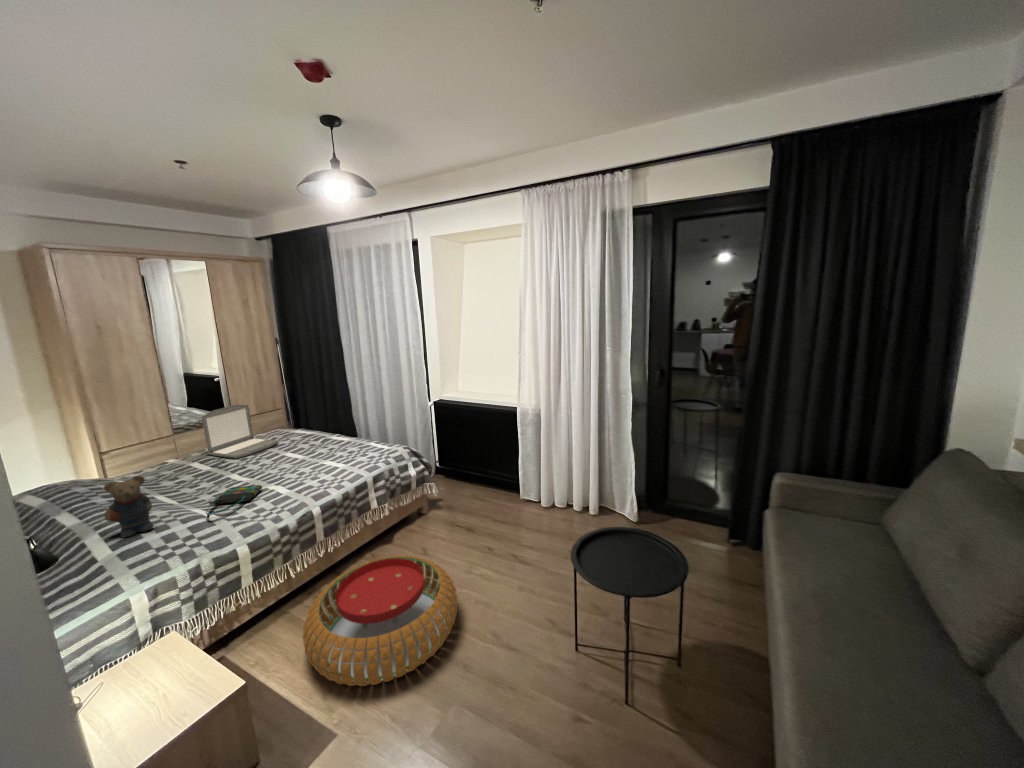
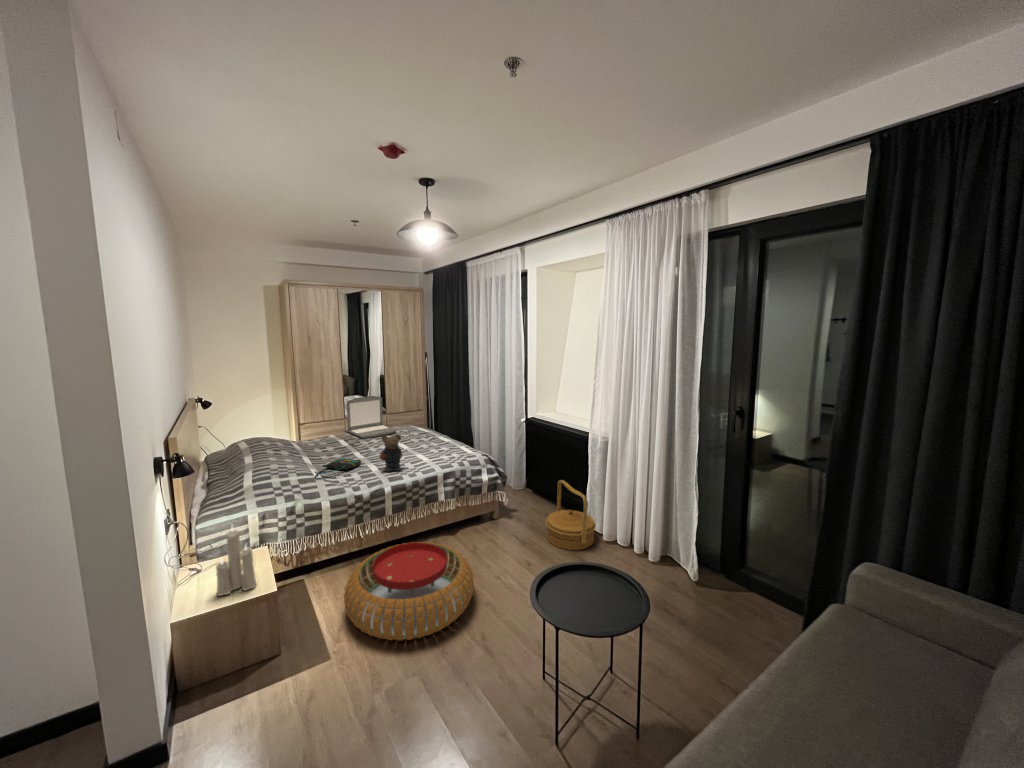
woven basket: none [482,458,531,524] -> present [546,480,596,550]
teddy bear: present [104,476,154,538] -> present [379,435,402,472]
candle: none [127,611,197,730] -> present [216,529,256,596]

